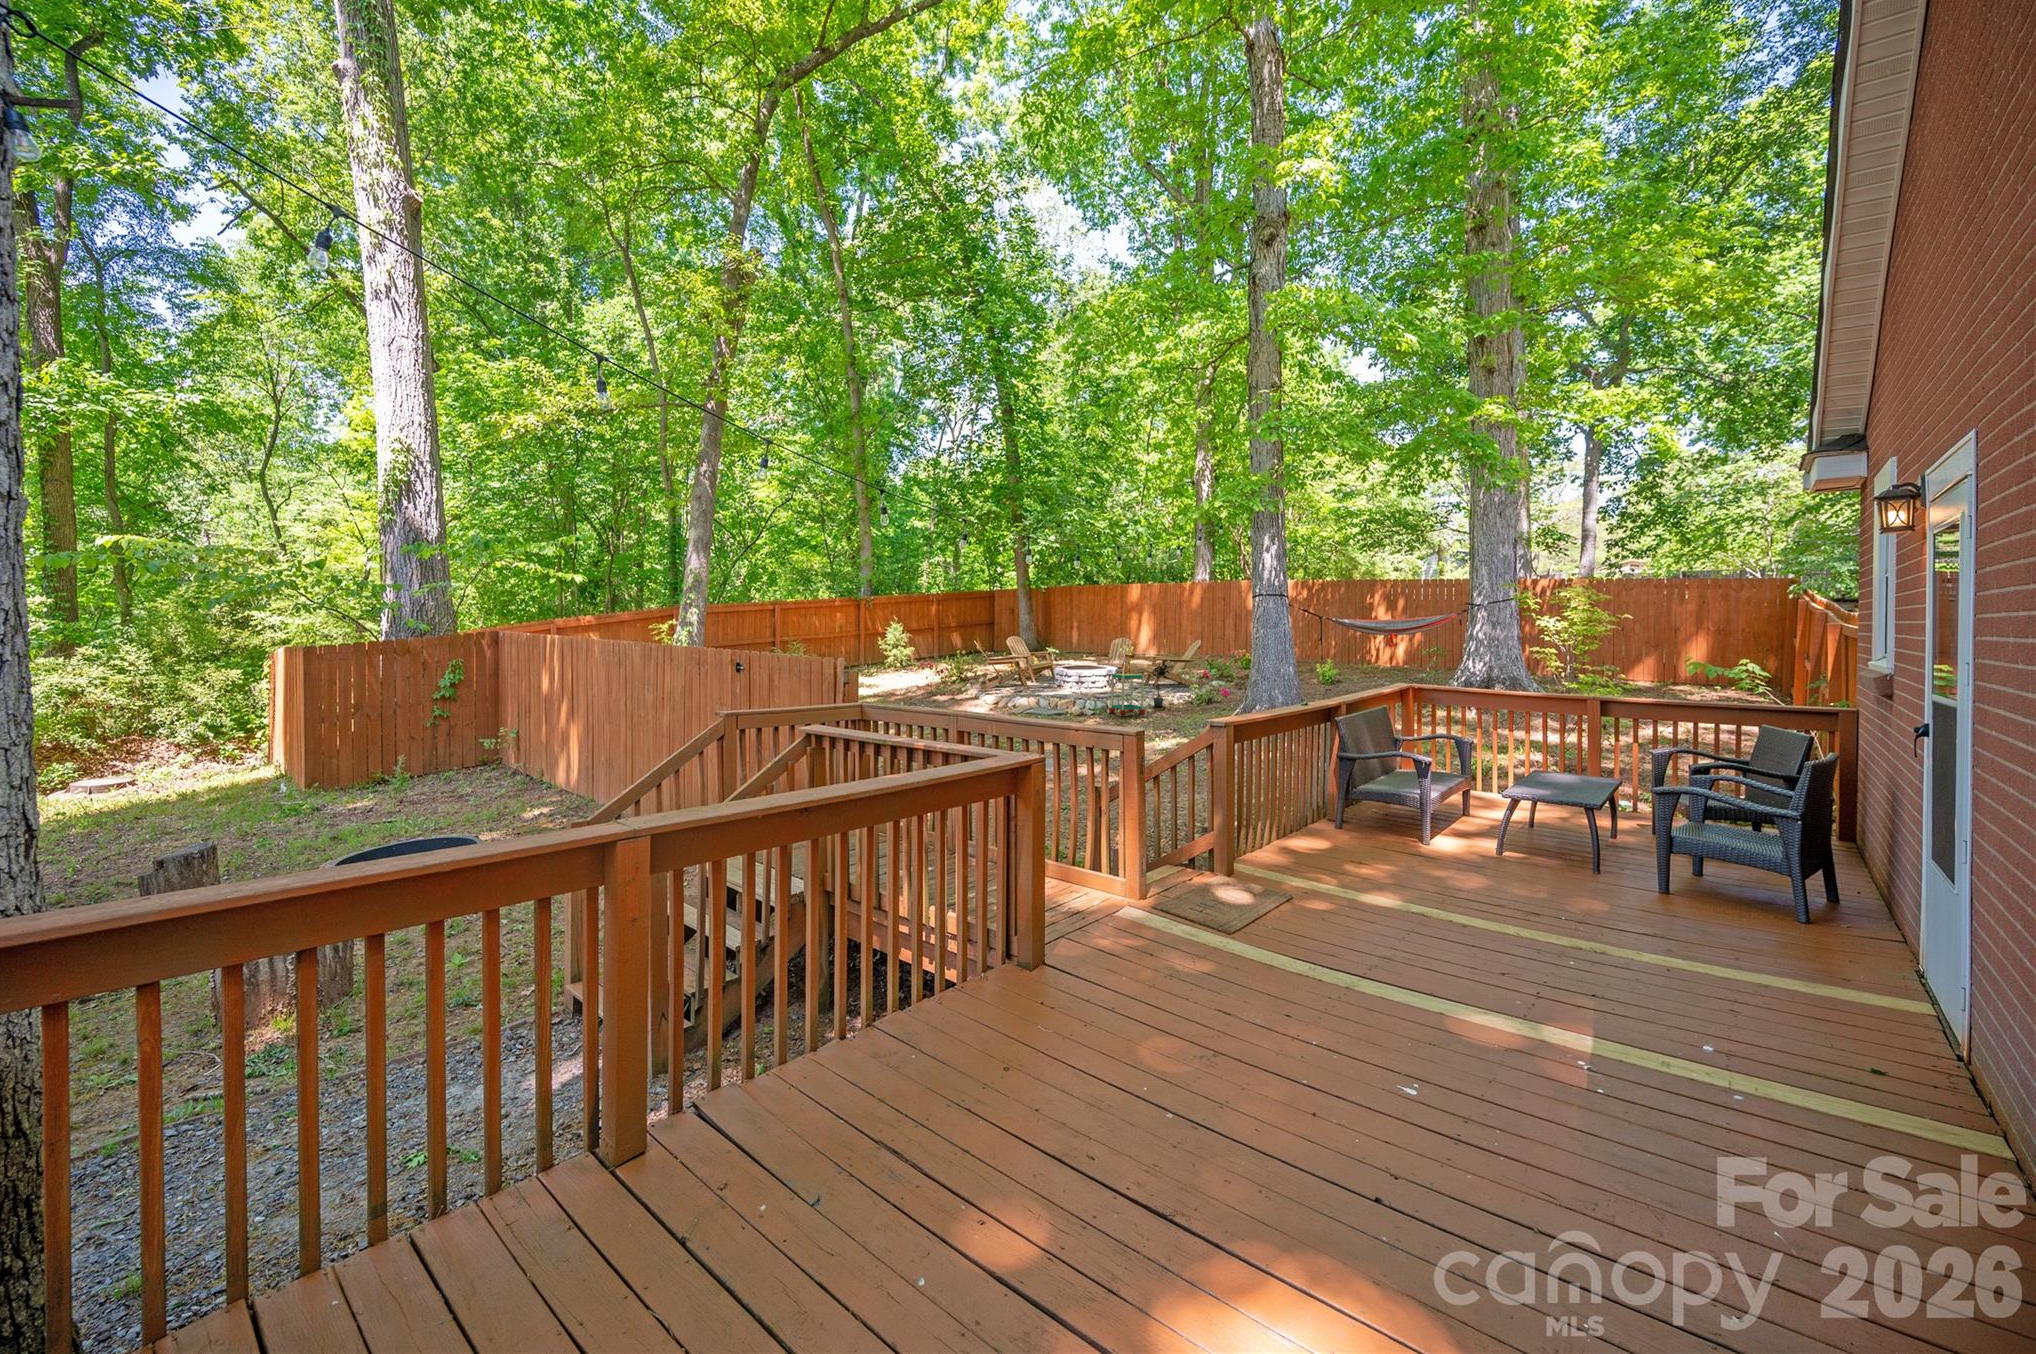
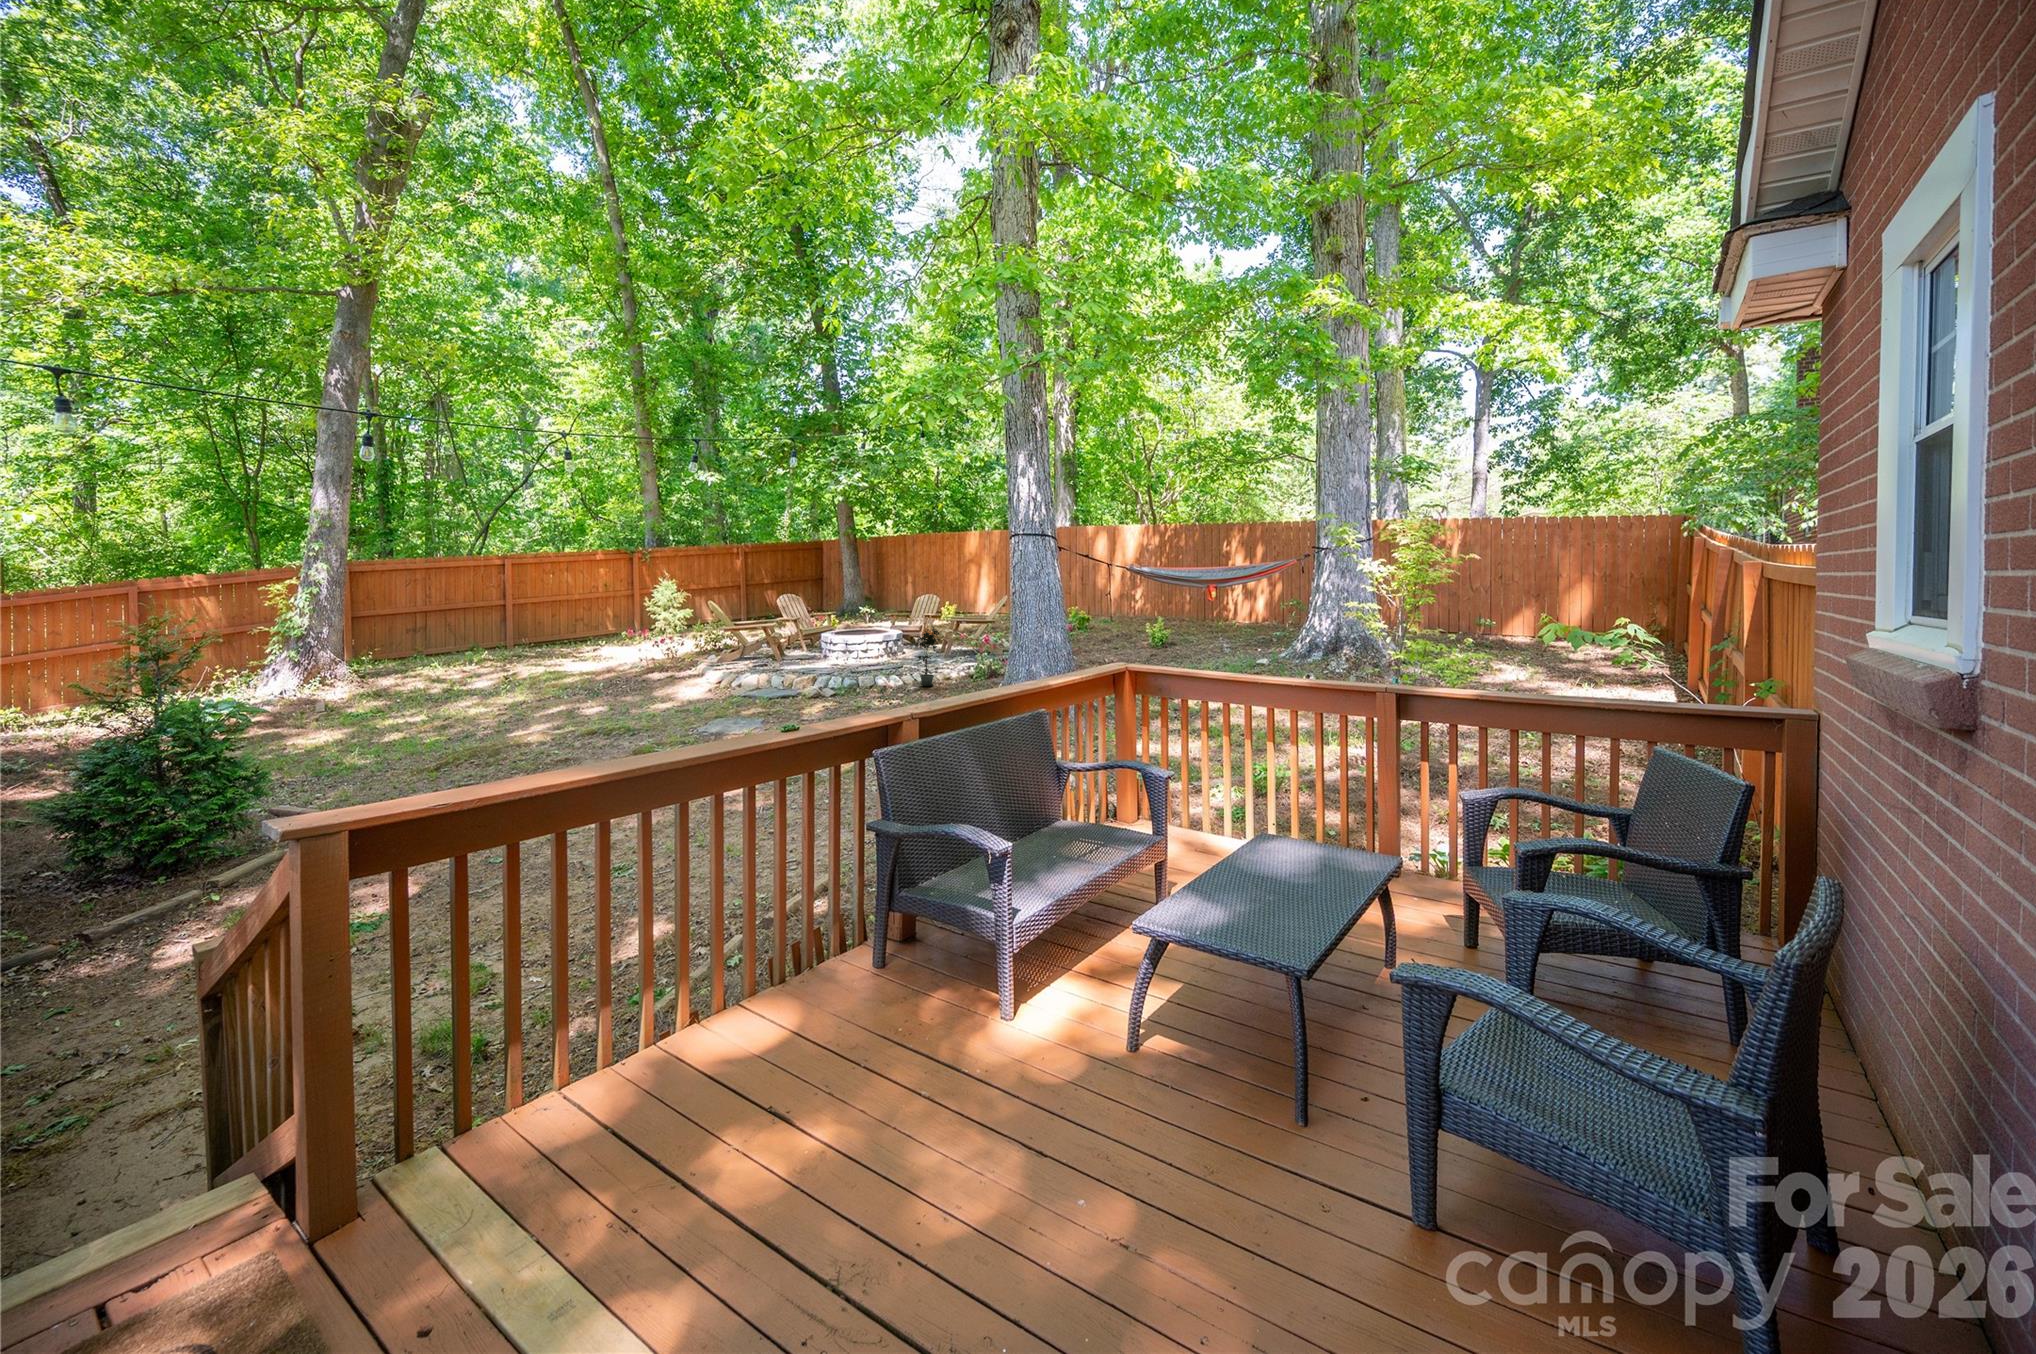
side table: present [1109,674,1145,715] -> none [853,643,897,700]

